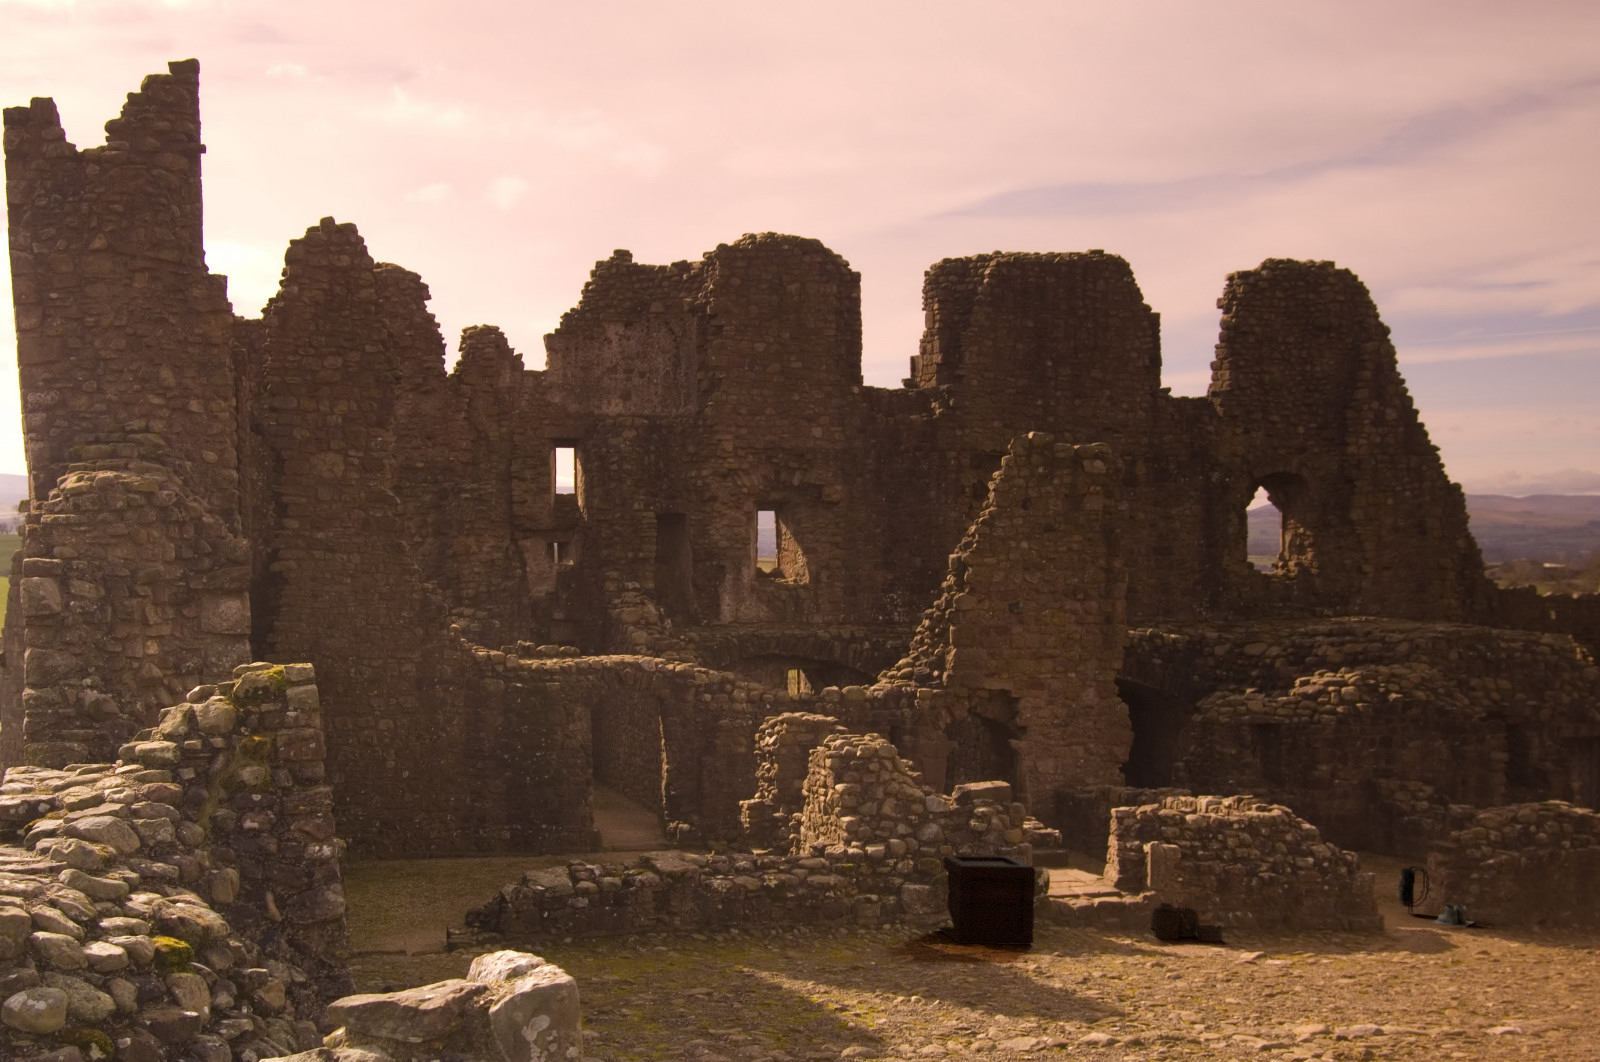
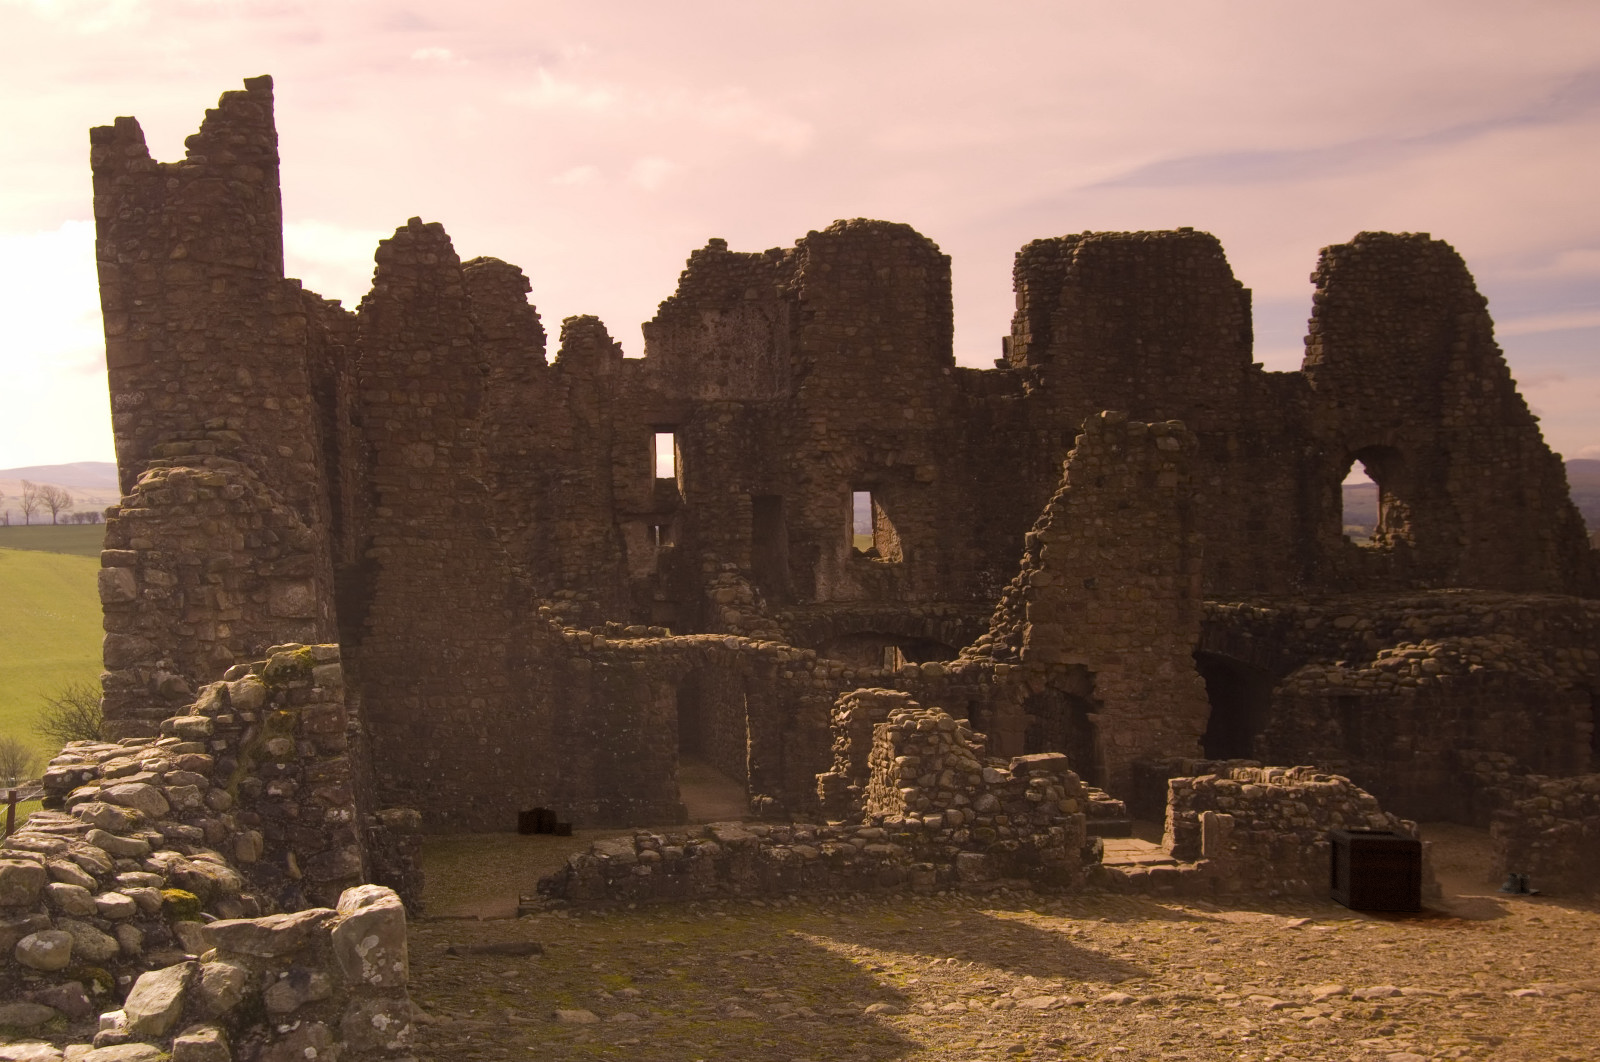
wooden crate: present [938,855,1035,945] -> present [1329,828,1422,912]
backpack: present [1398,866,1429,912] -> none [1463,835,1495,882]
woven basket: present [1151,903,1222,942] -> present [518,807,572,836]

